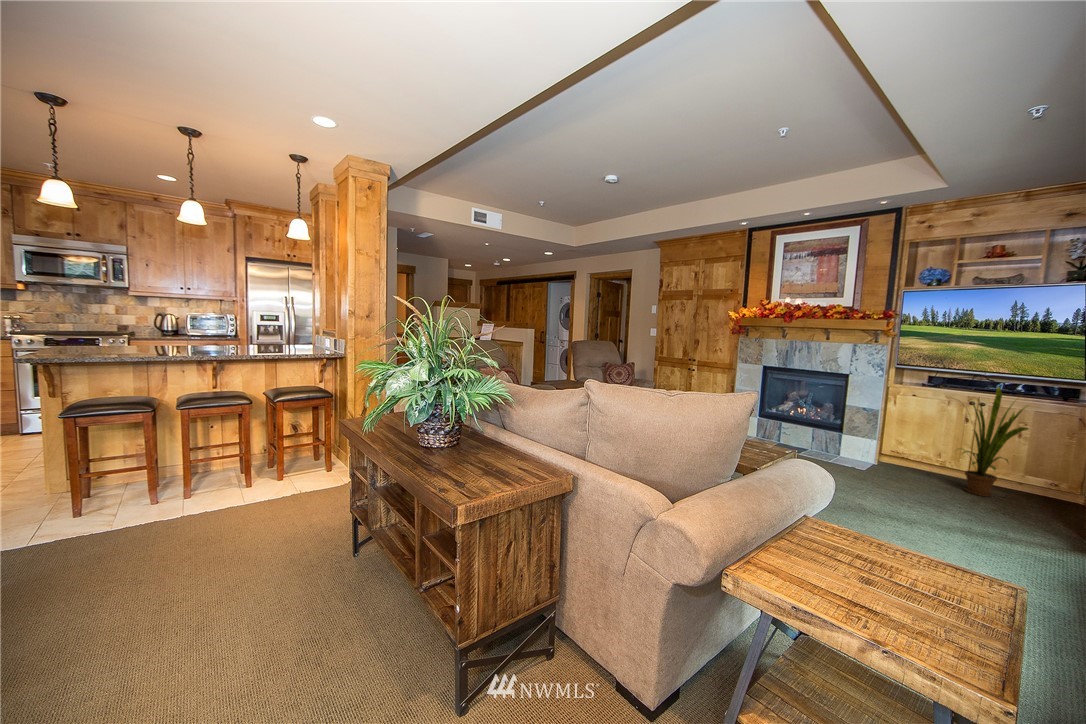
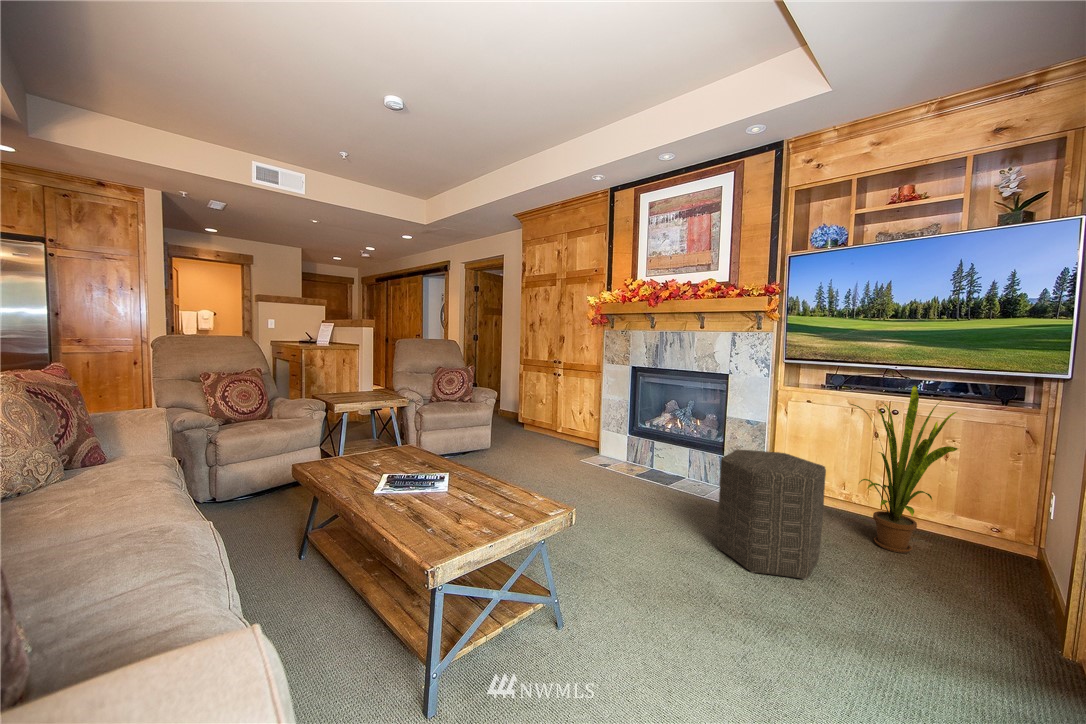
ottoman: none [857,425,937,505] -> present [717,450,826,580]

